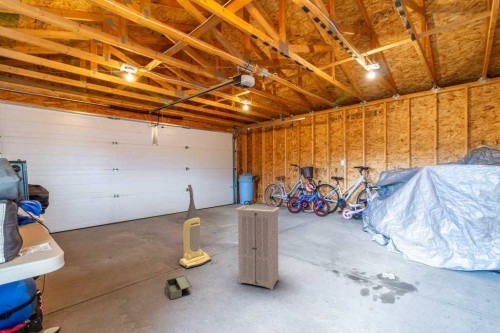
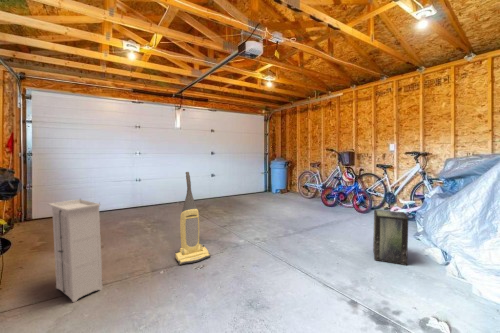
storage cabinet: present [236,205,280,290] -> present [49,199,102,302]
storage box: none [340,212,366,253] -> present [373,210,408,265]
toolbox: present [166,276,191,299] -> none [143,274,170,302]

